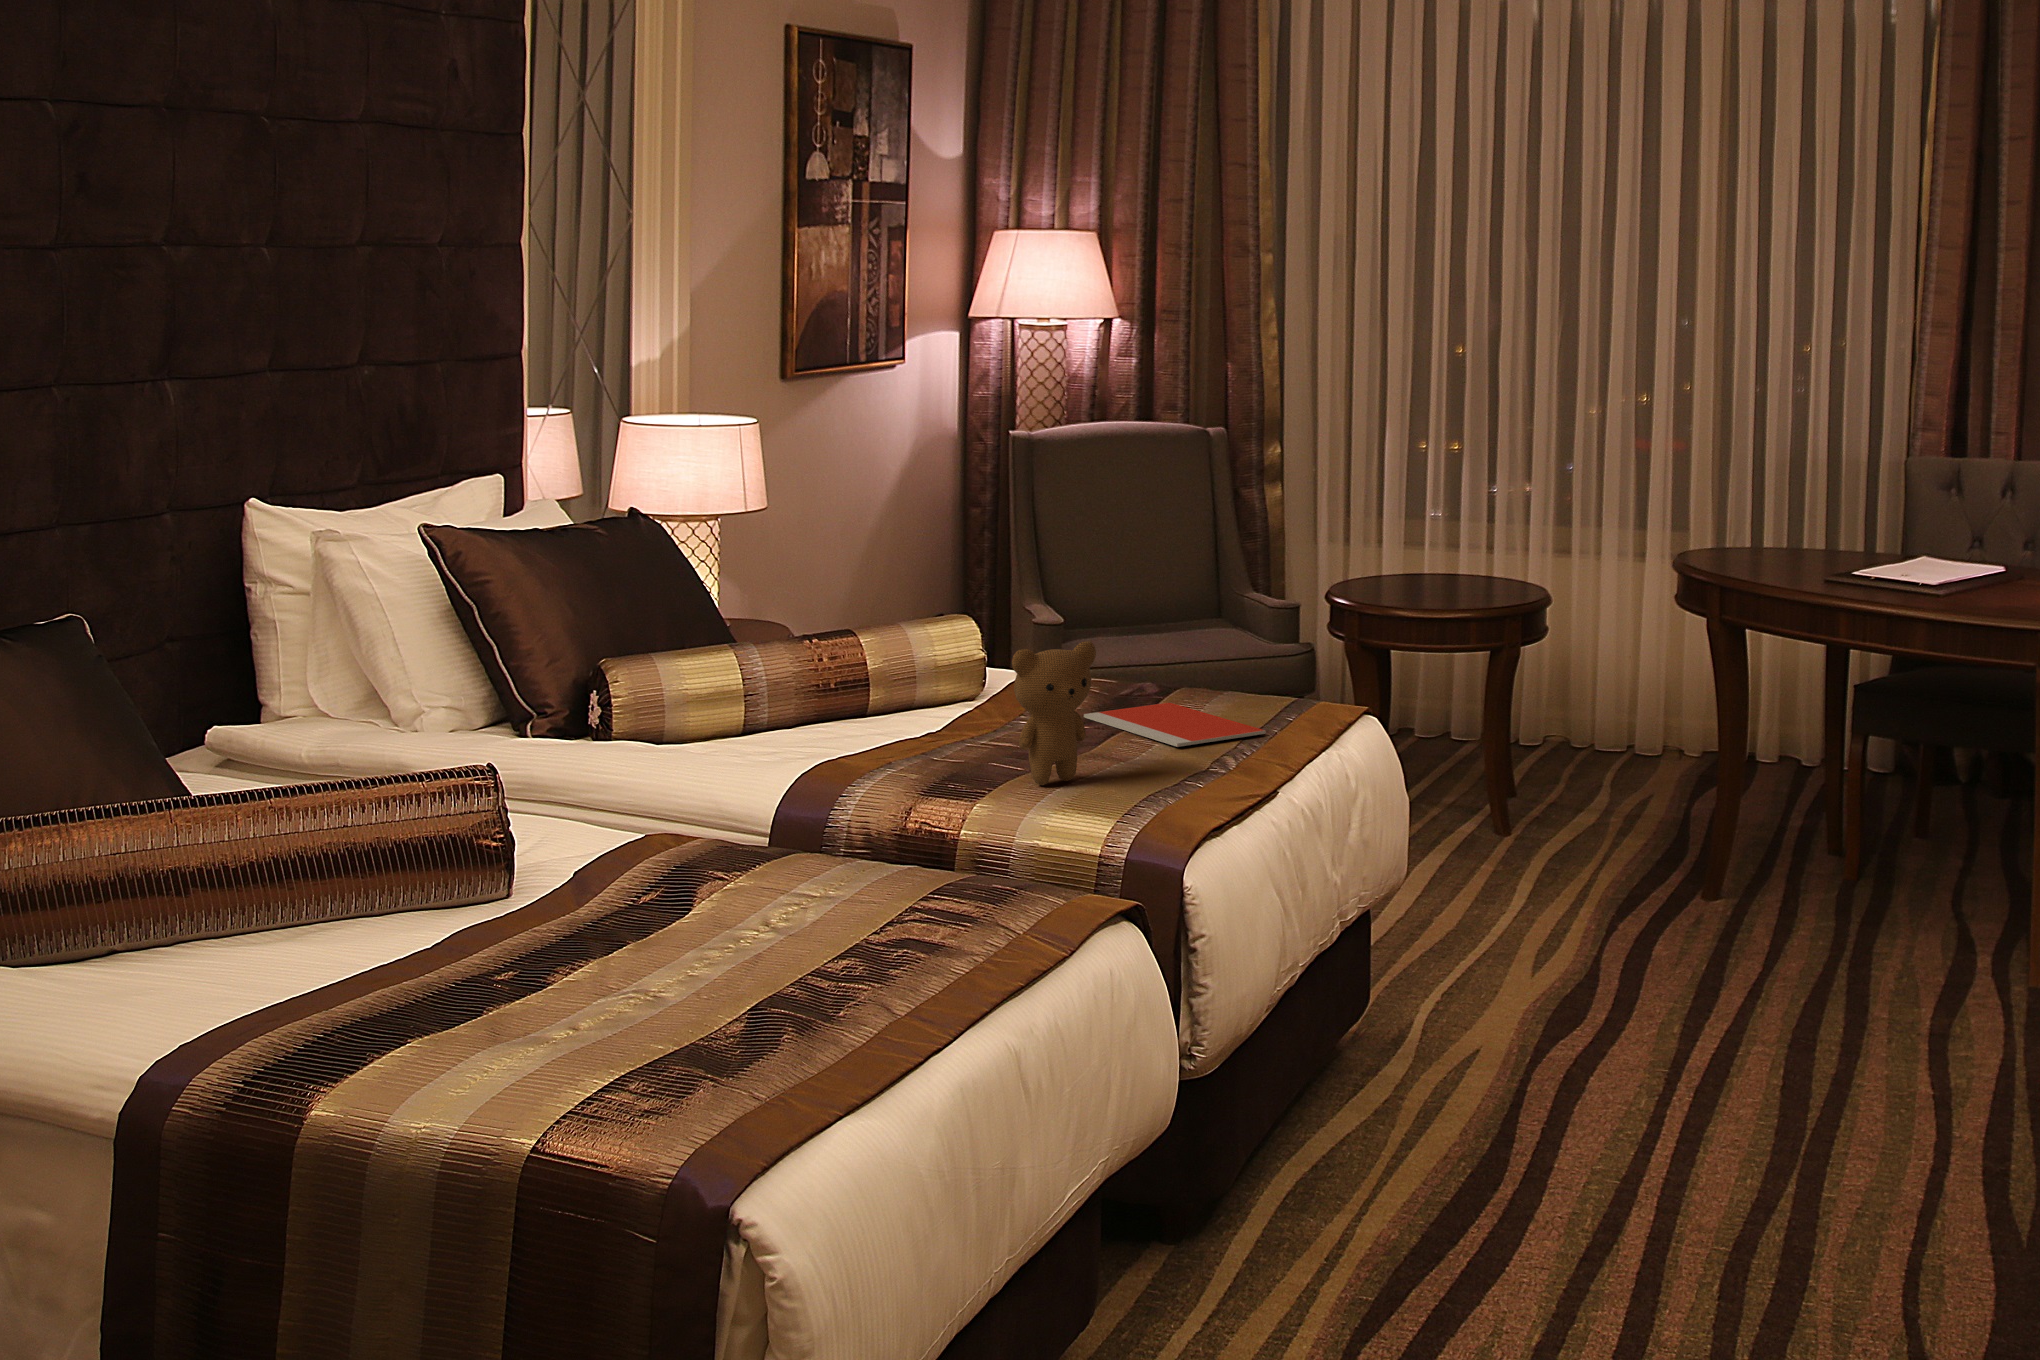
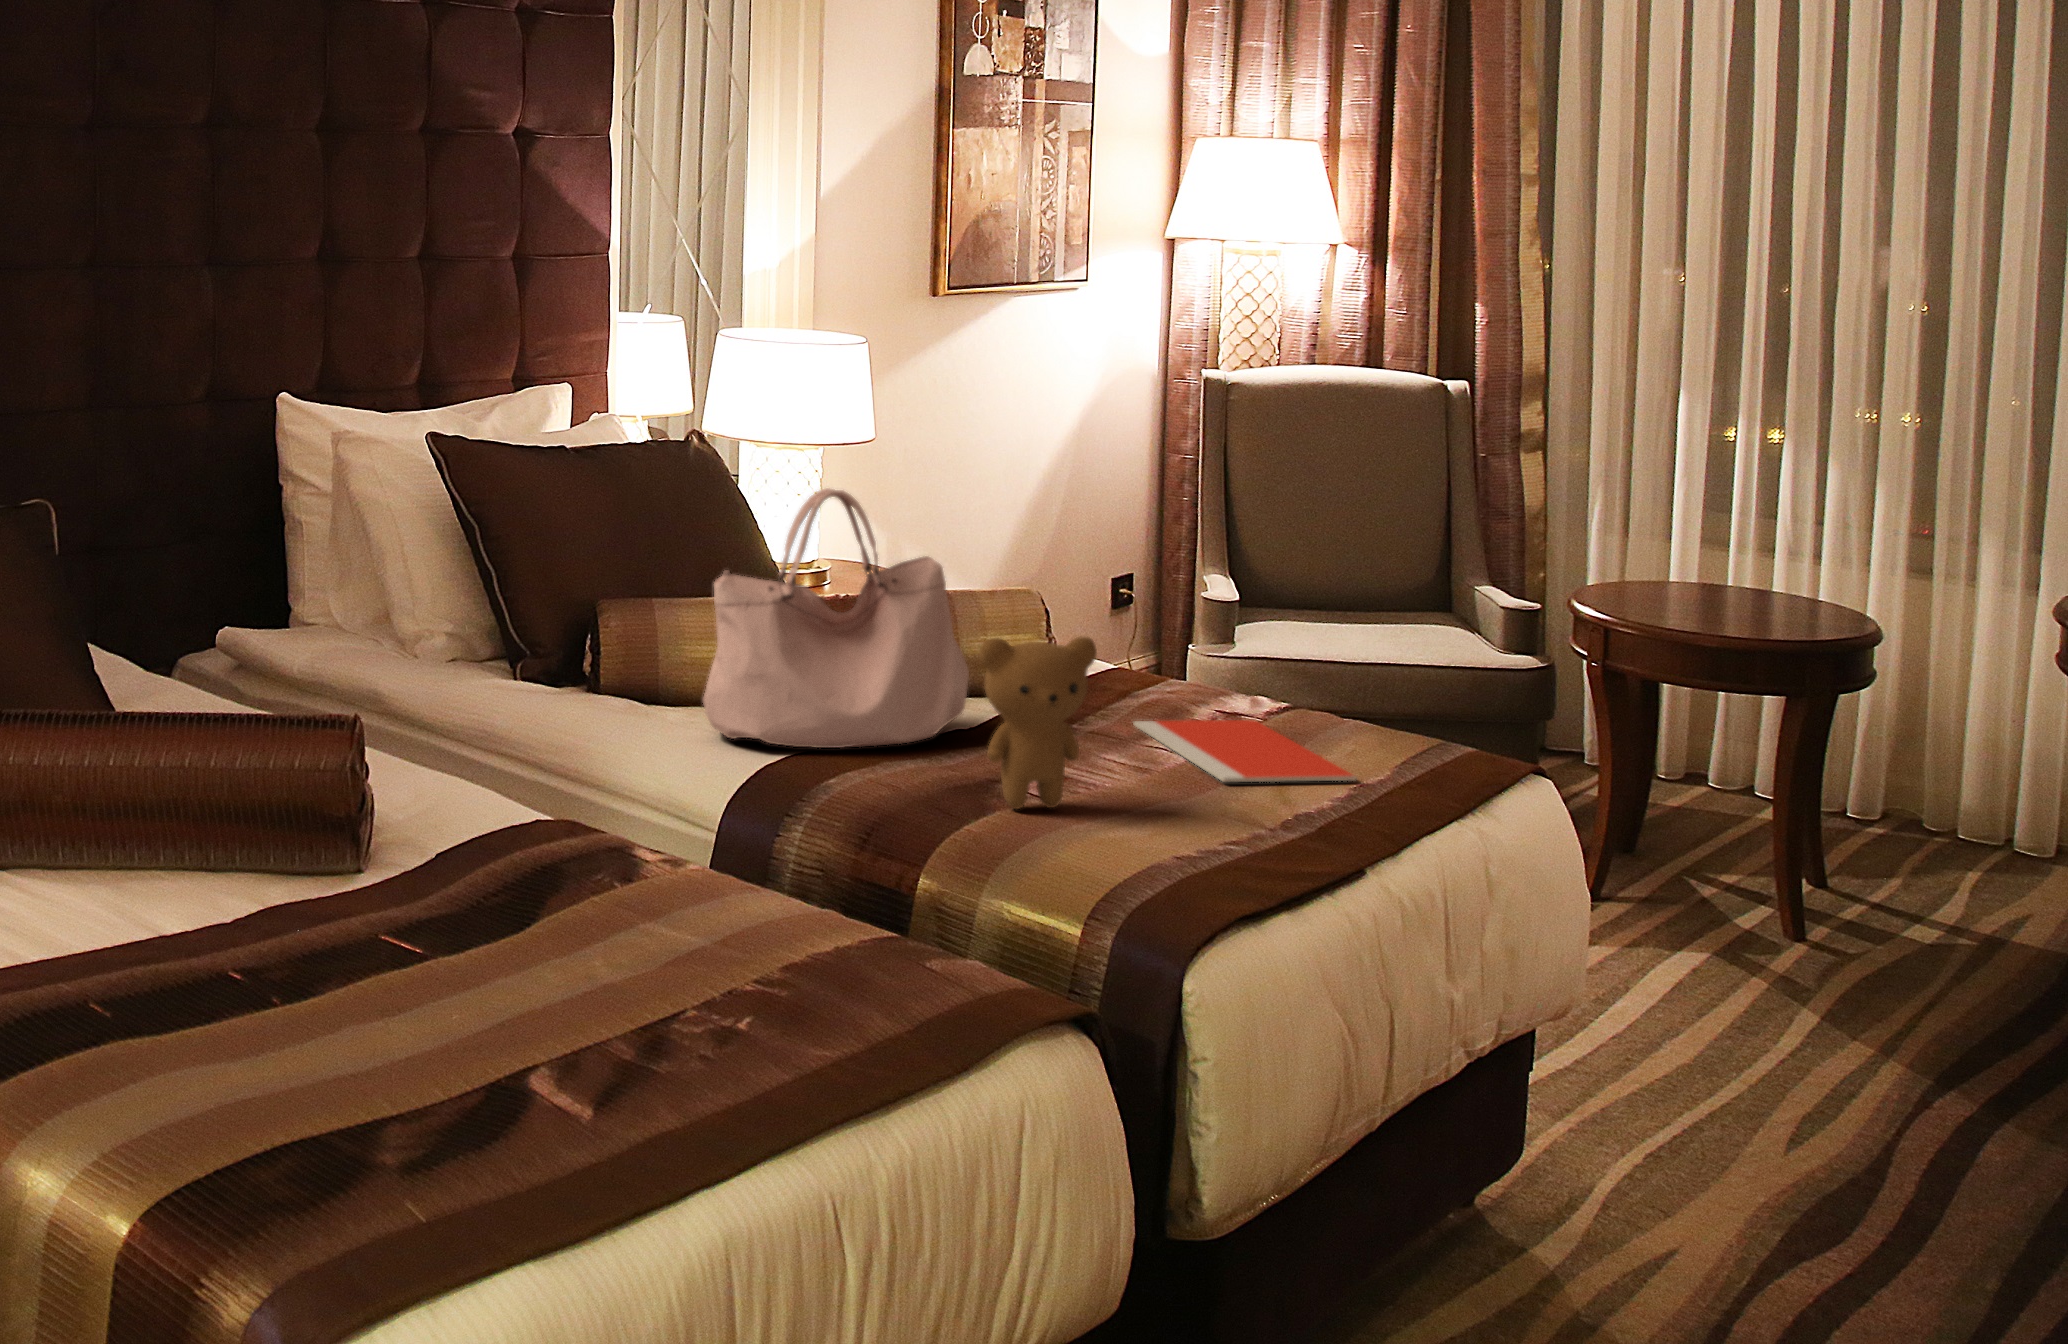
handbag: none [752,544,965,766] -> present [703,488,969,748]

